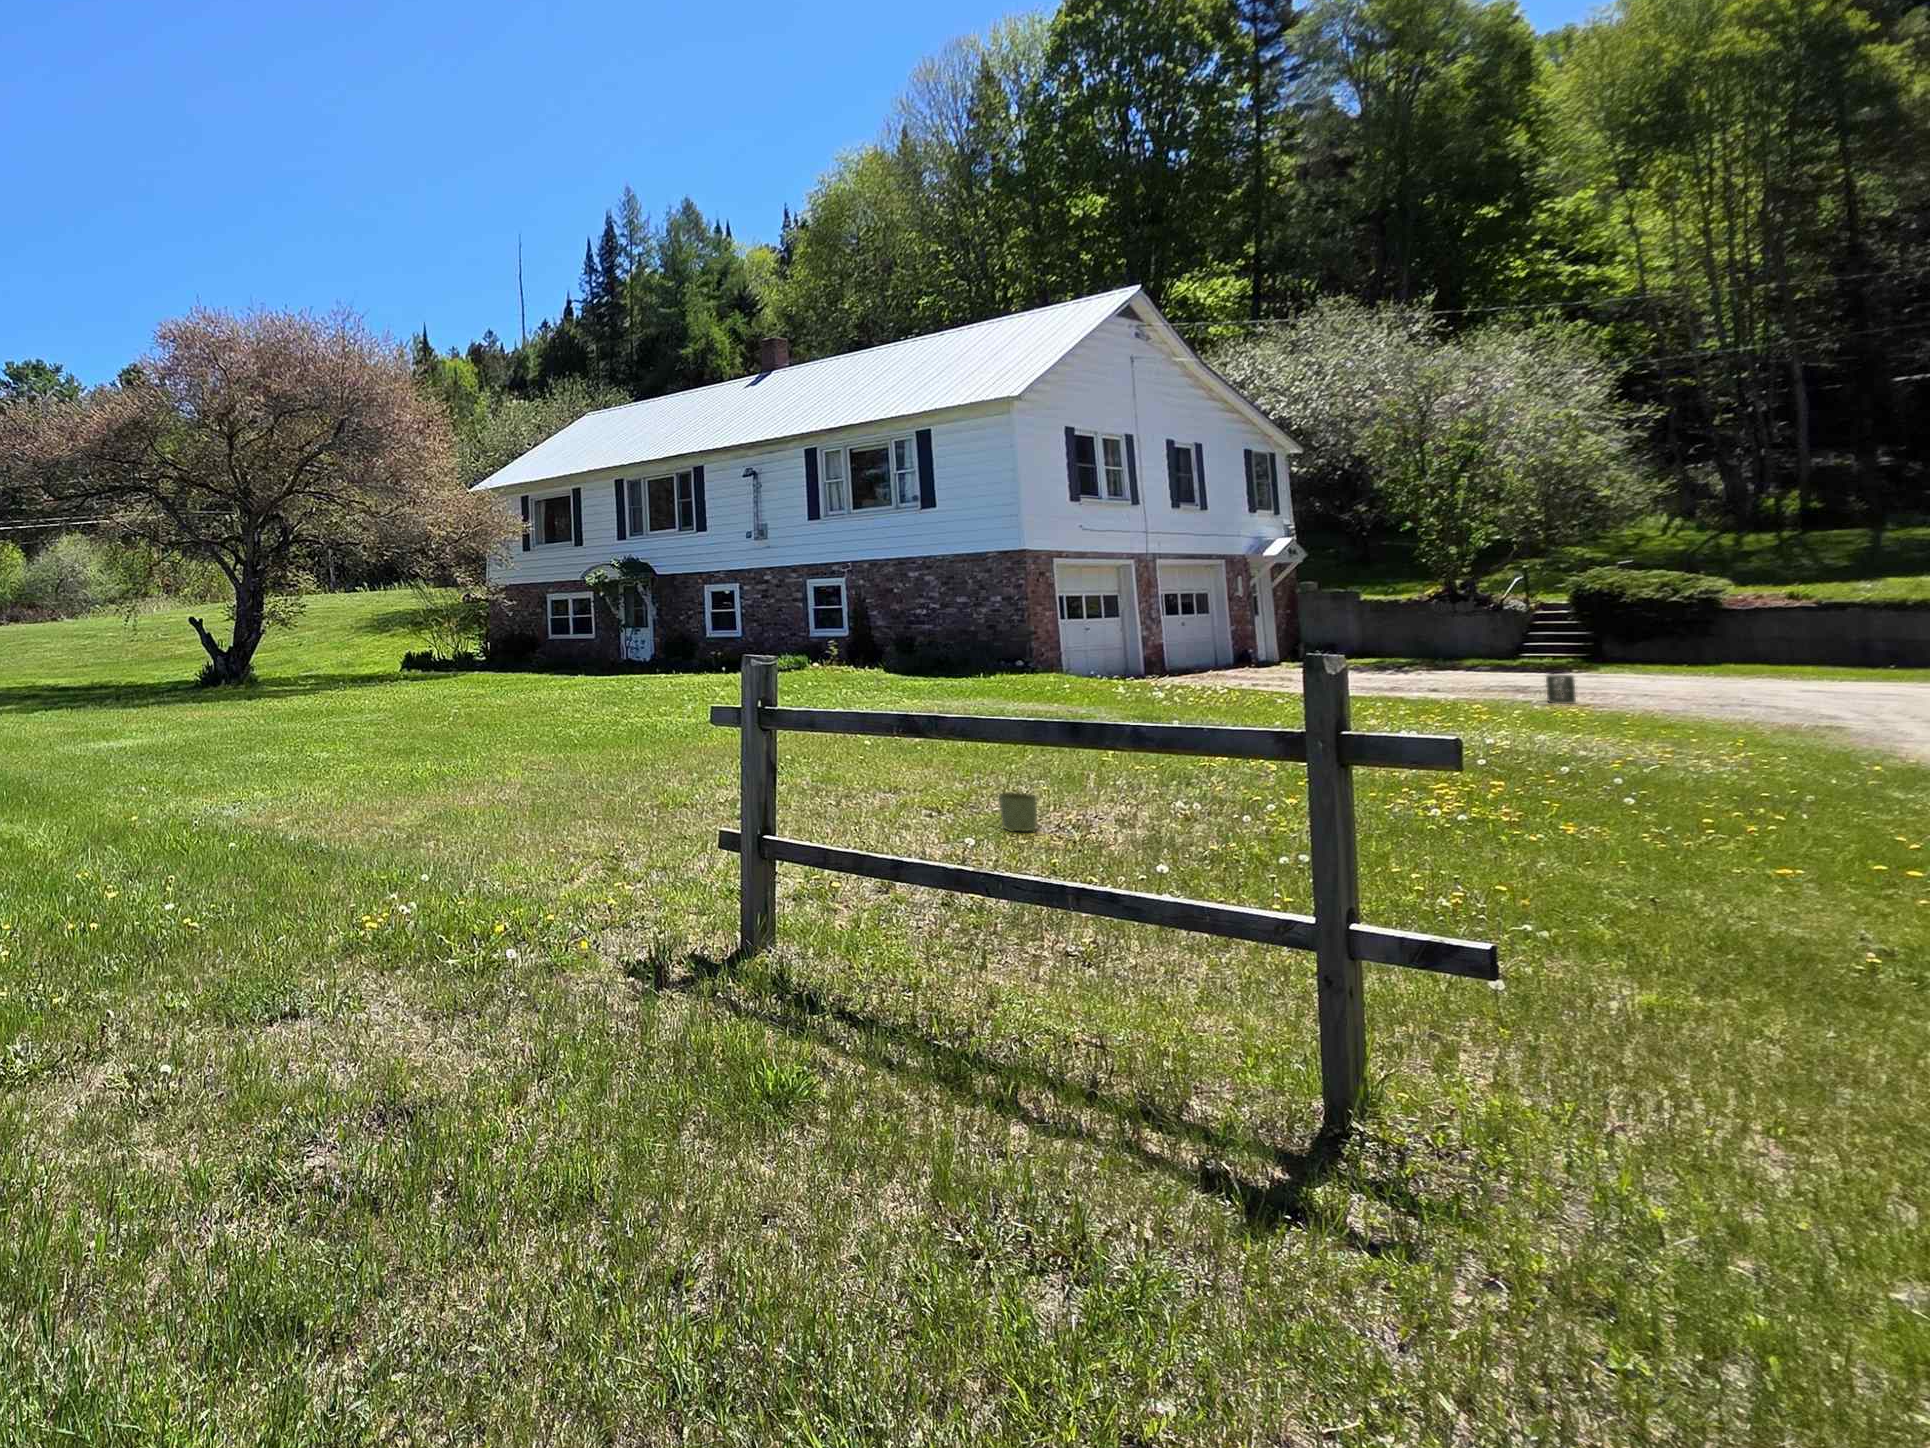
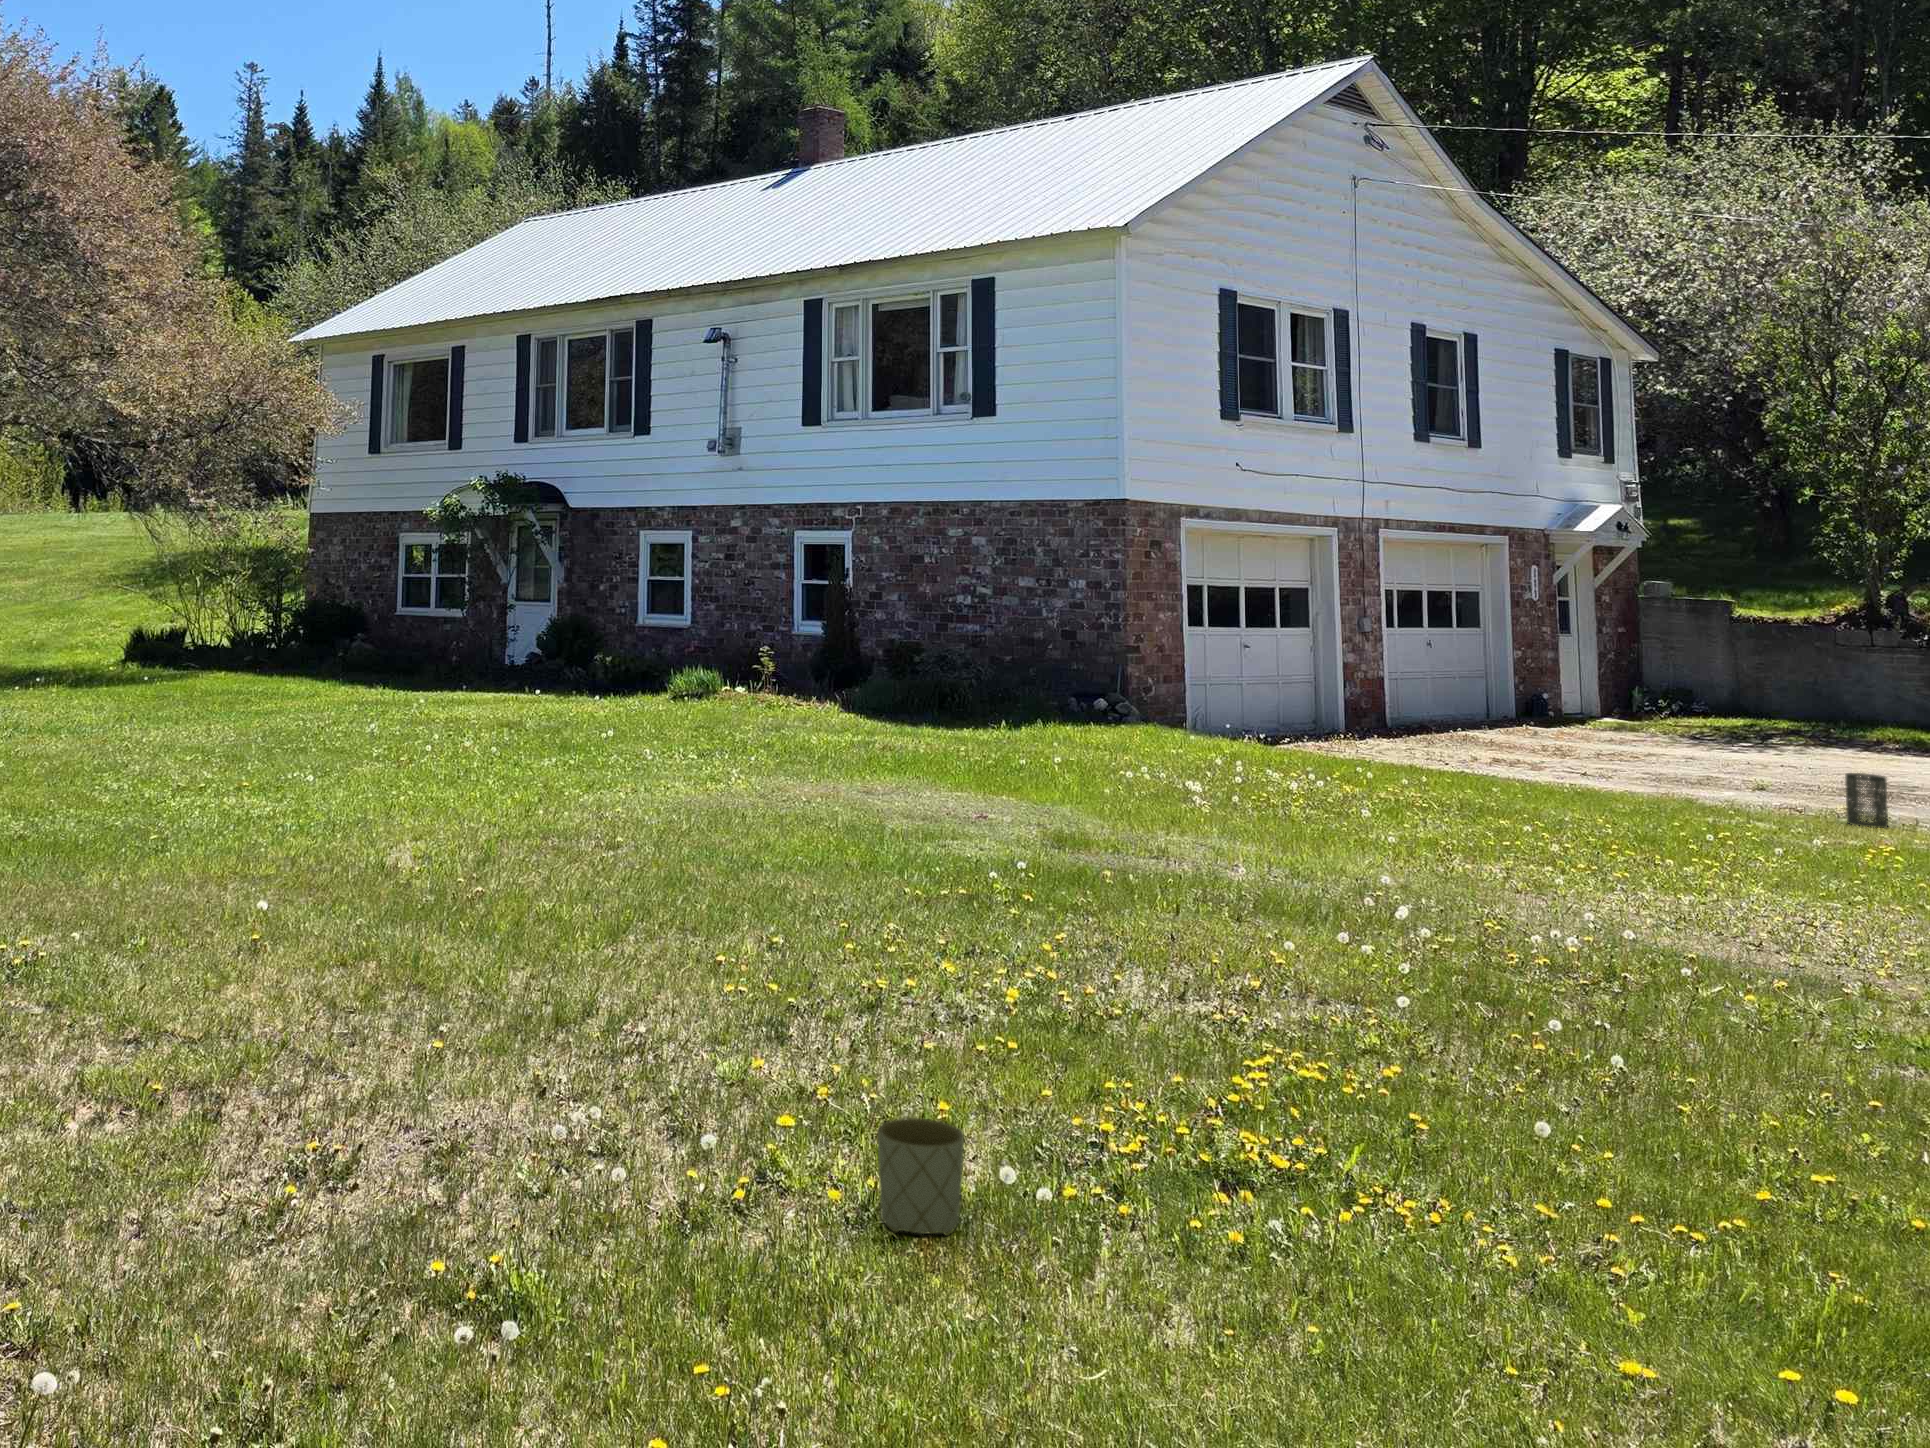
planter: present [999,792,1037,832] -> present [878,1118,964,1236]

